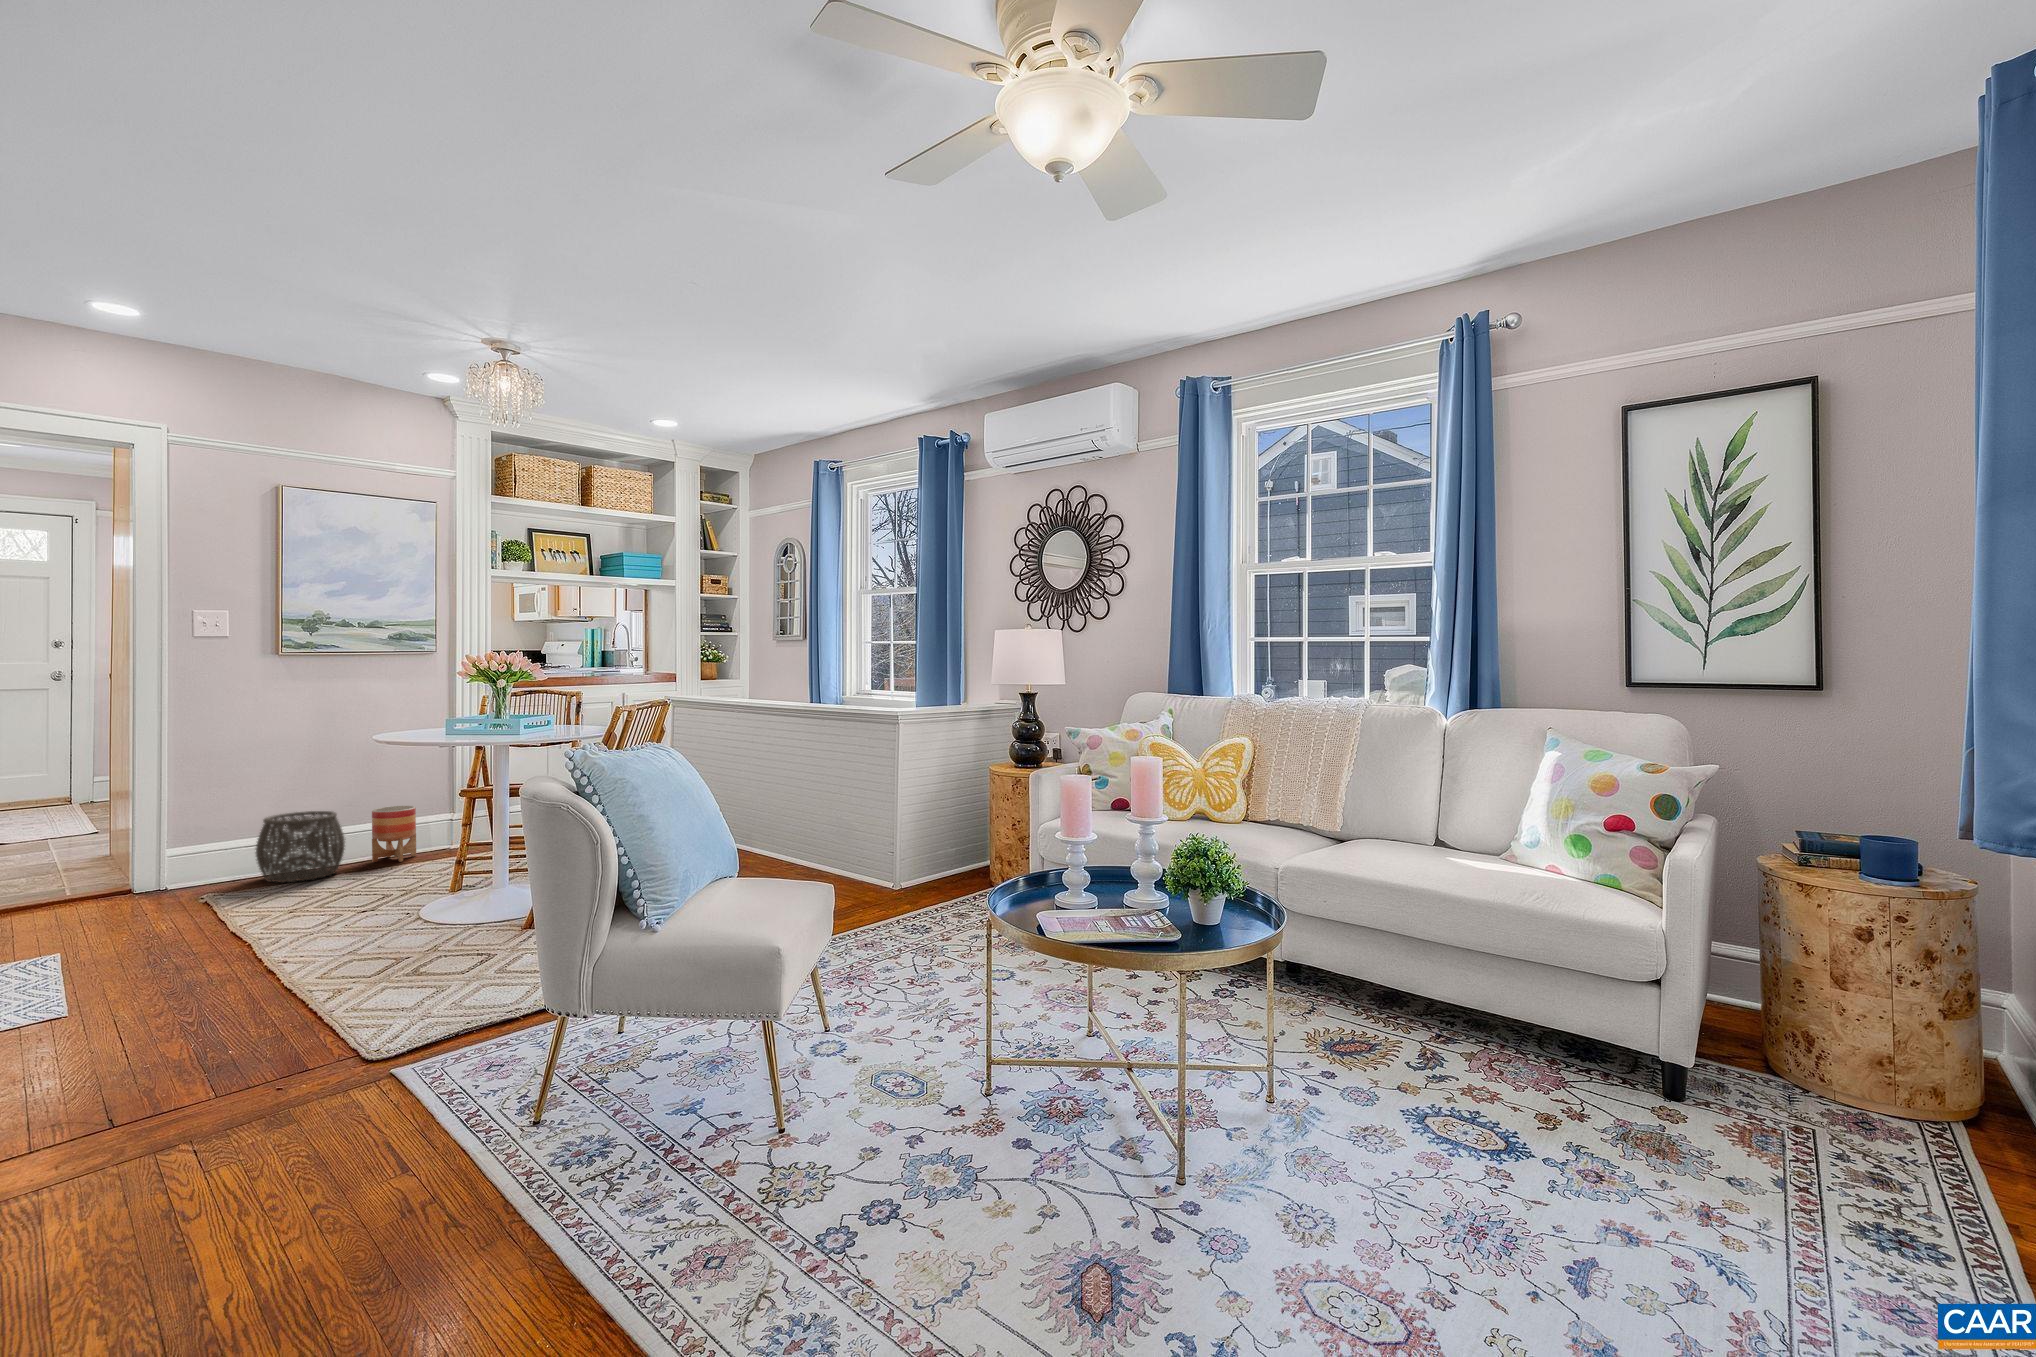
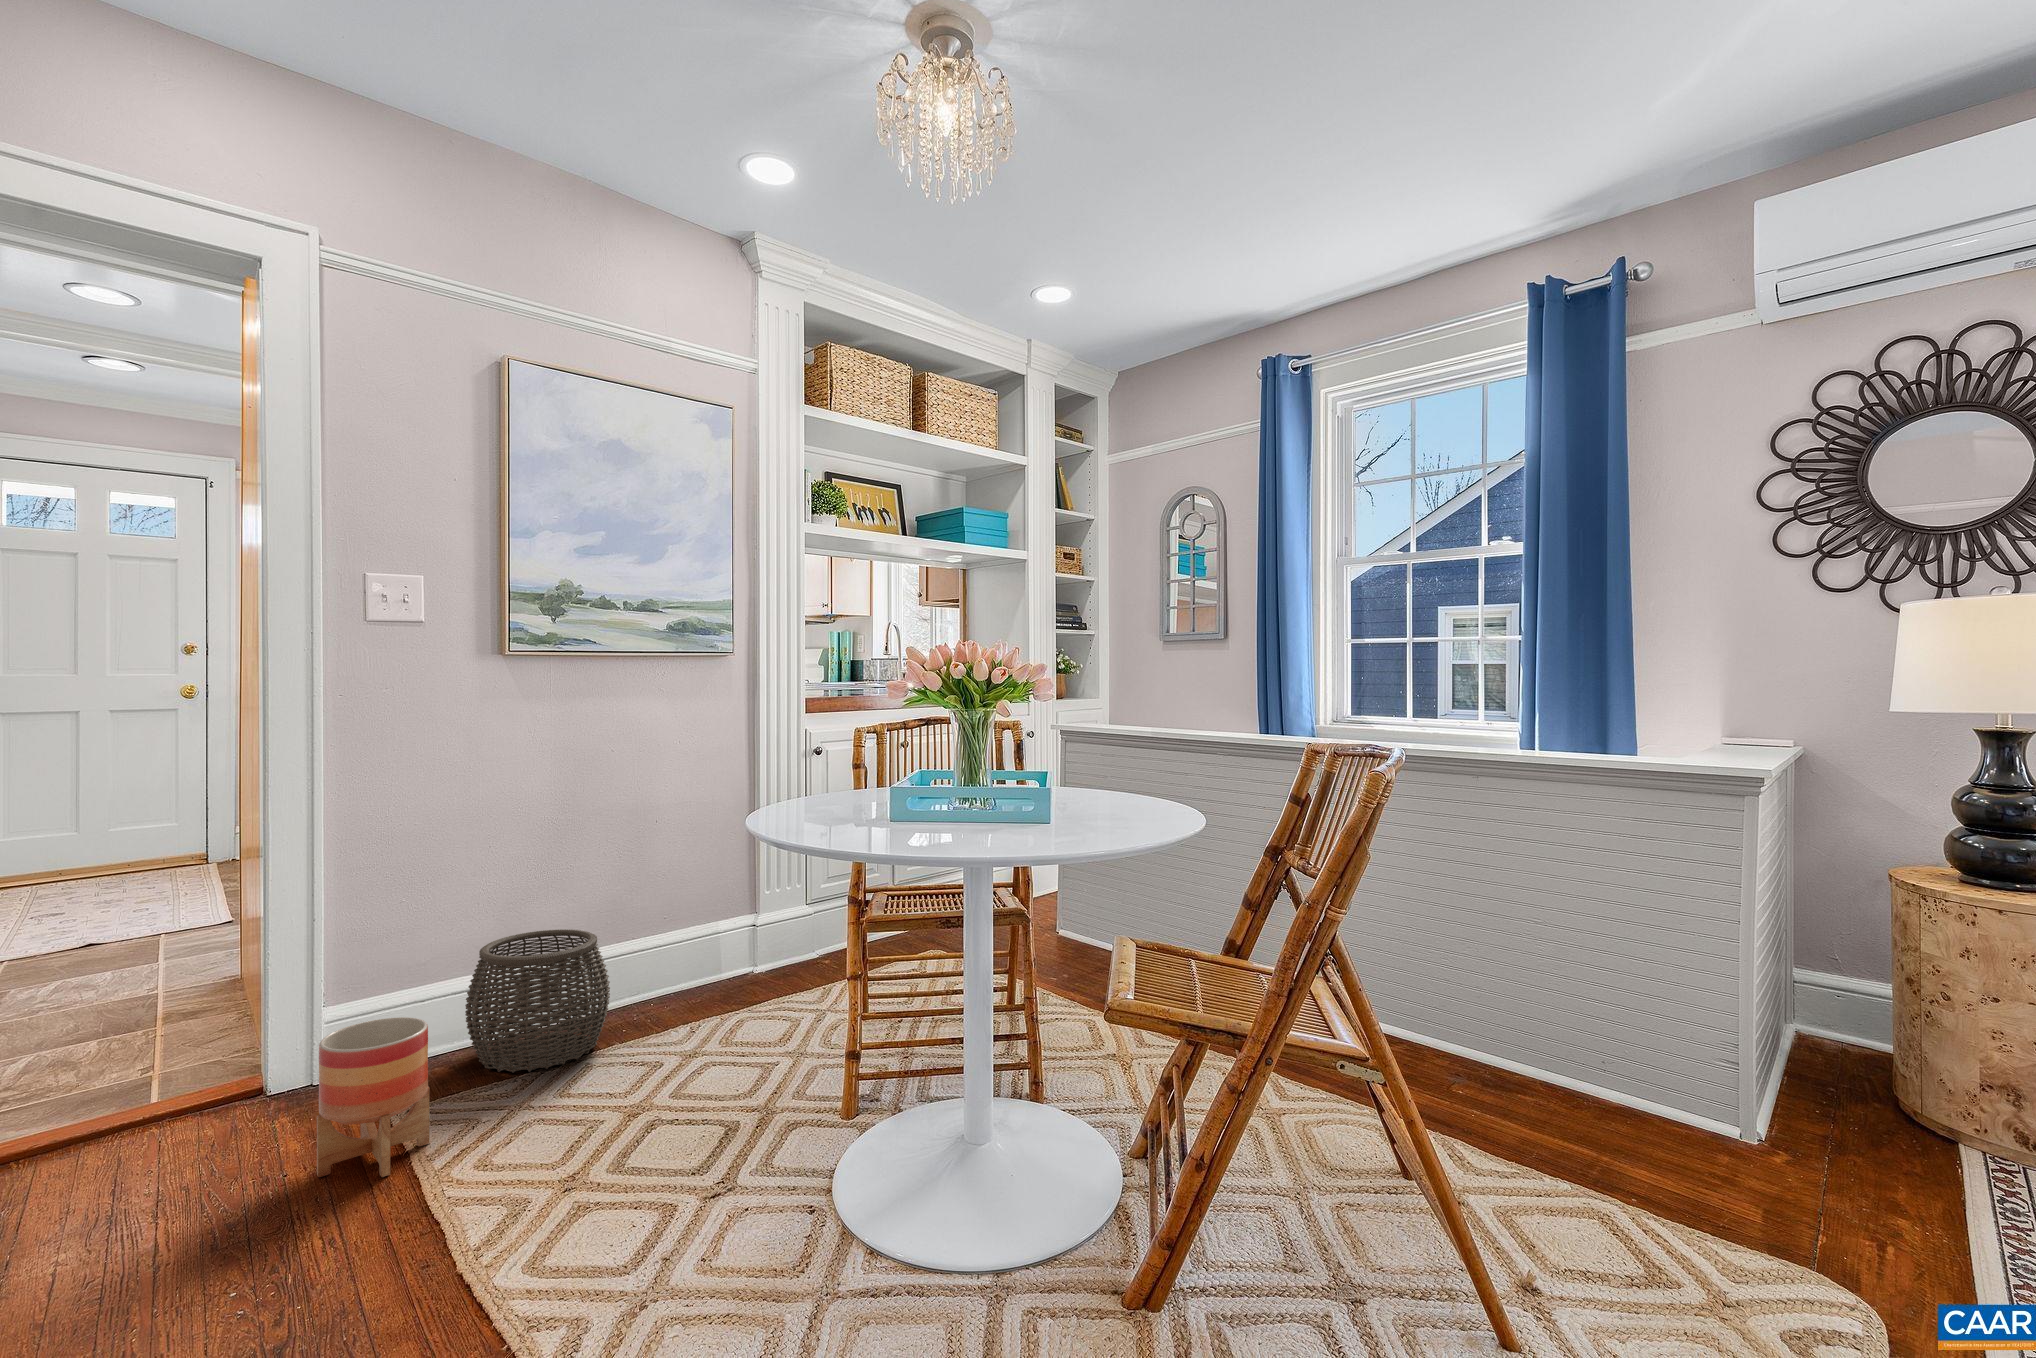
planter: present [372,806,416,862] -> present [317,1017,430,1177]

